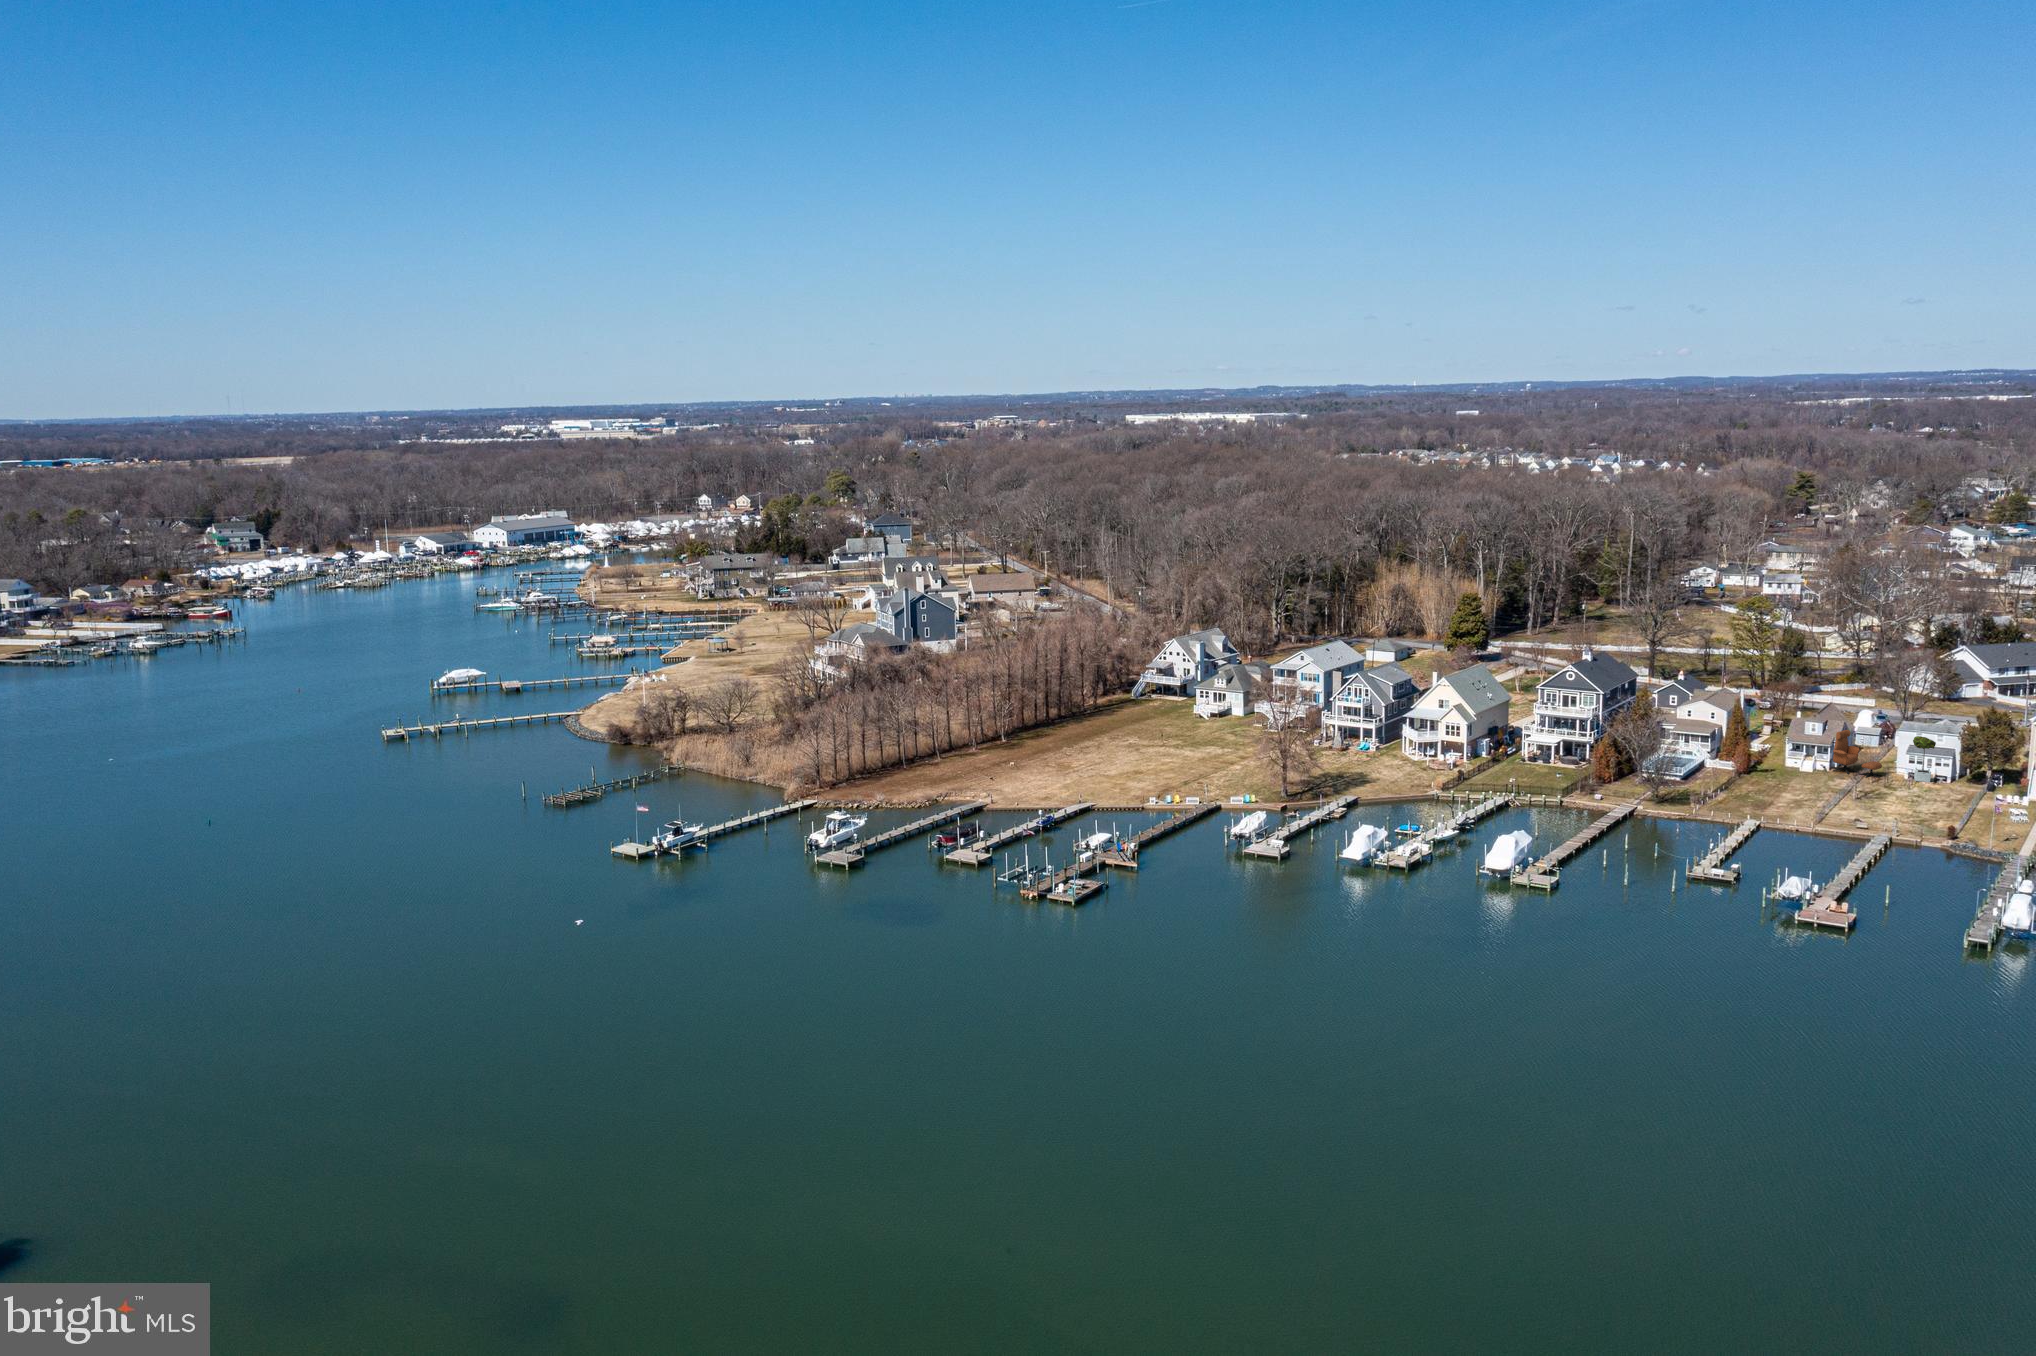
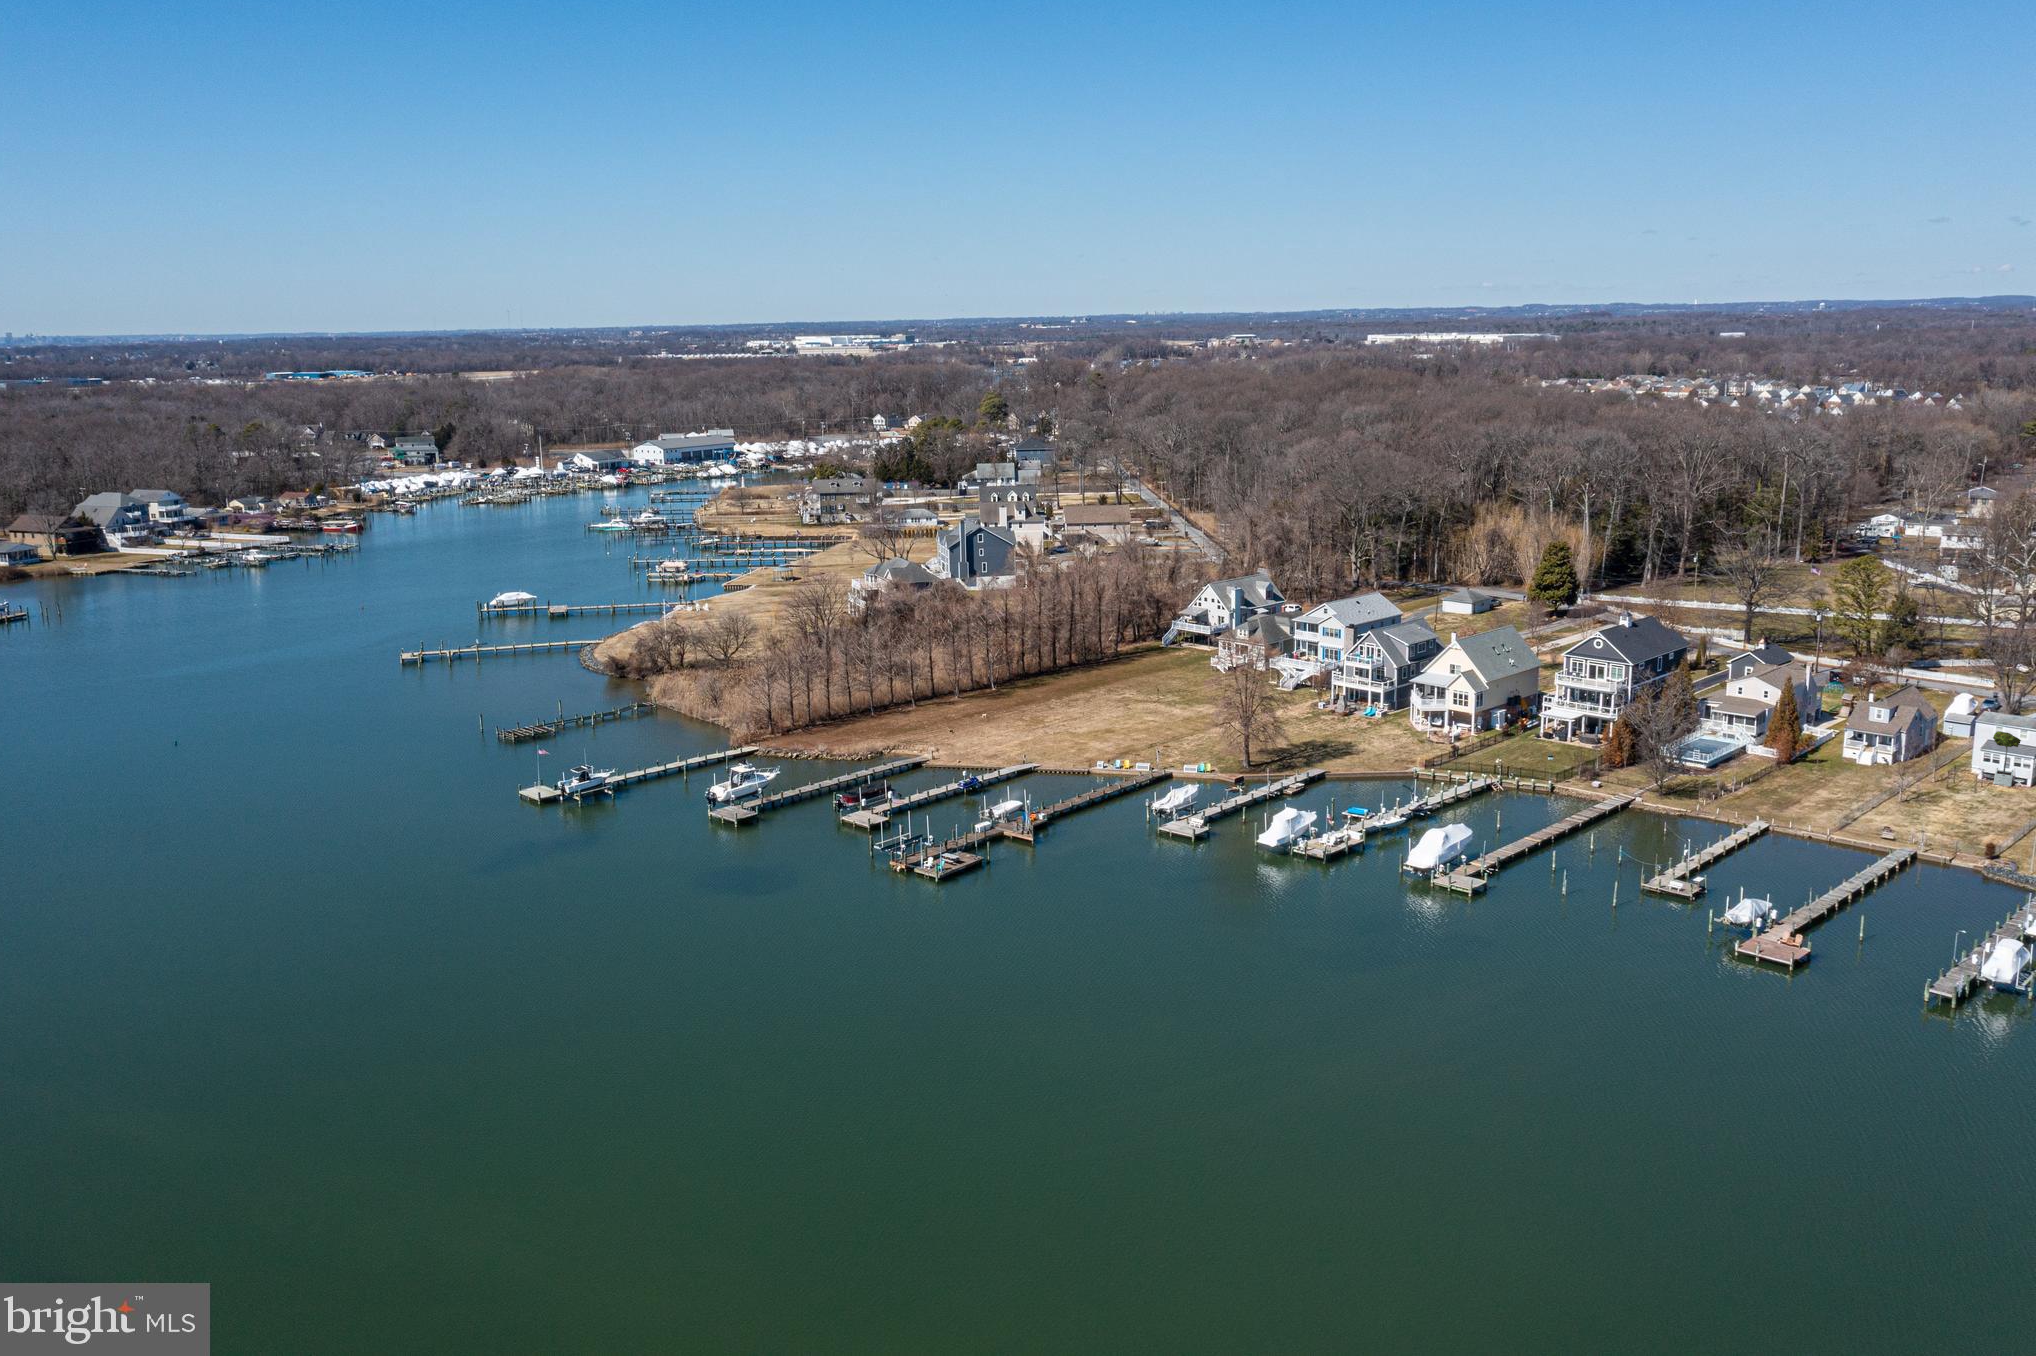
lounge chair: present [1833,730,1882,778] -> none [1899,719,1957,779]

